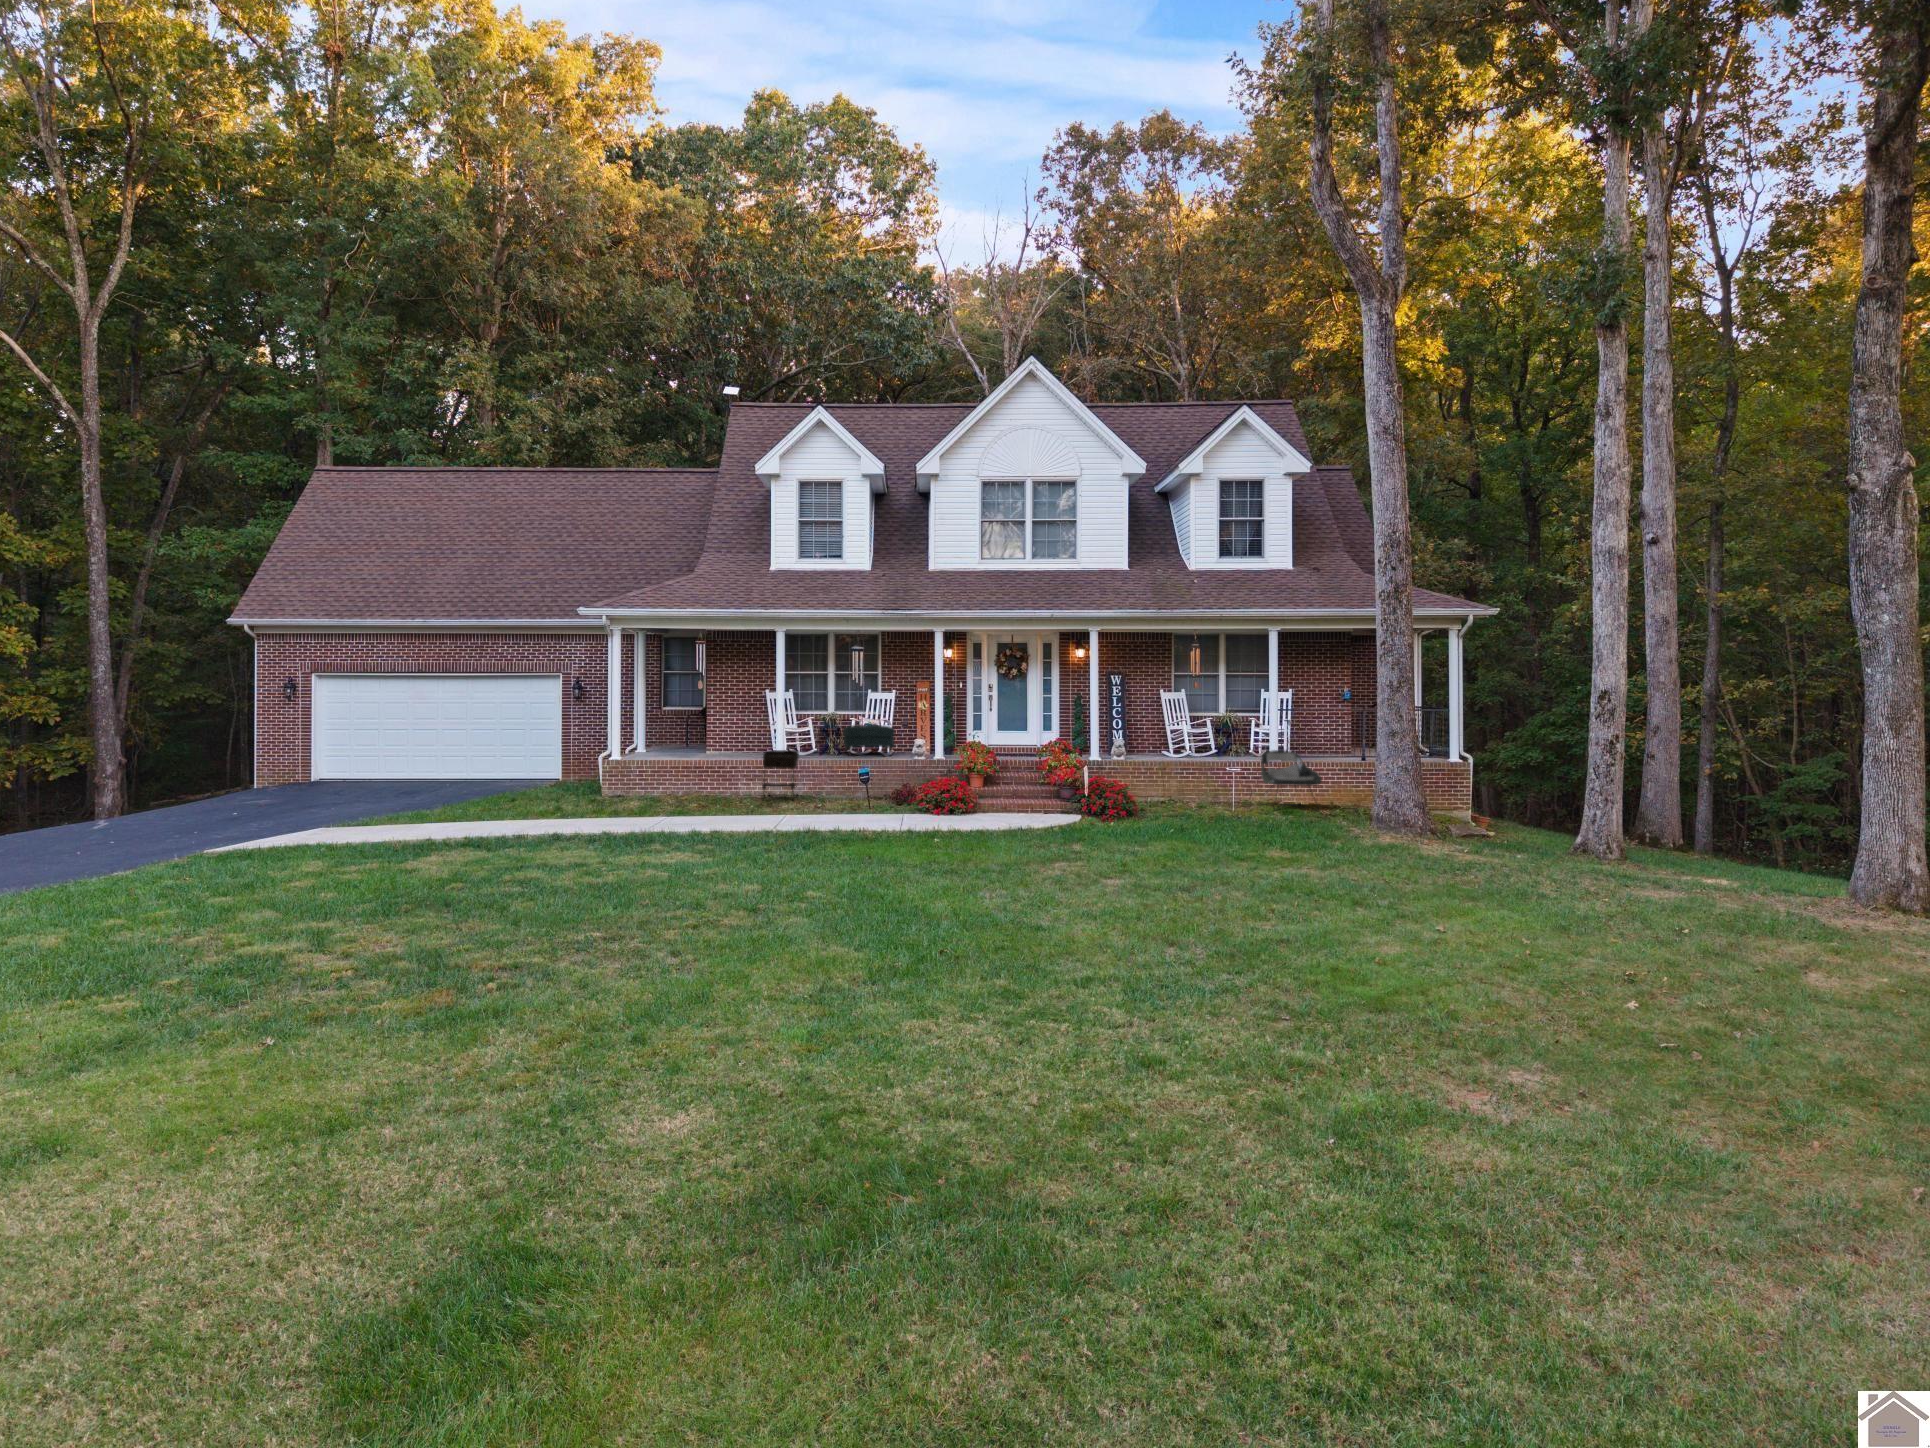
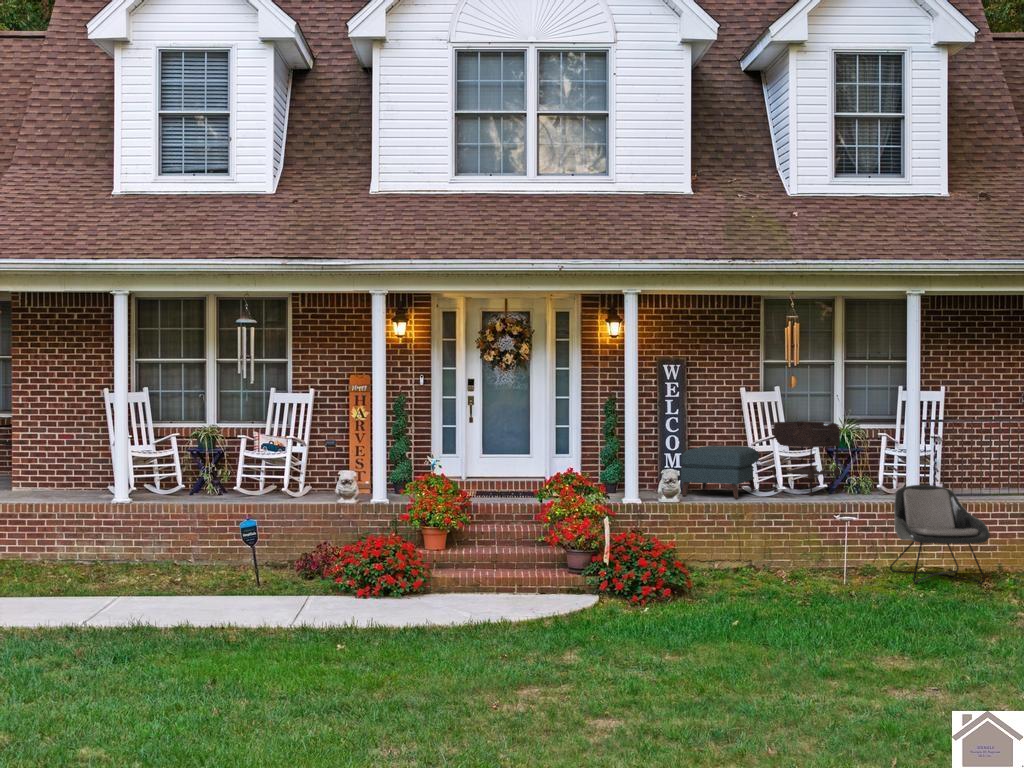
ottoman: present [843,725,894,755] -> present [681,445,759,499]
side table: present [762,750,799,797] -> present [773,421,840,496]

